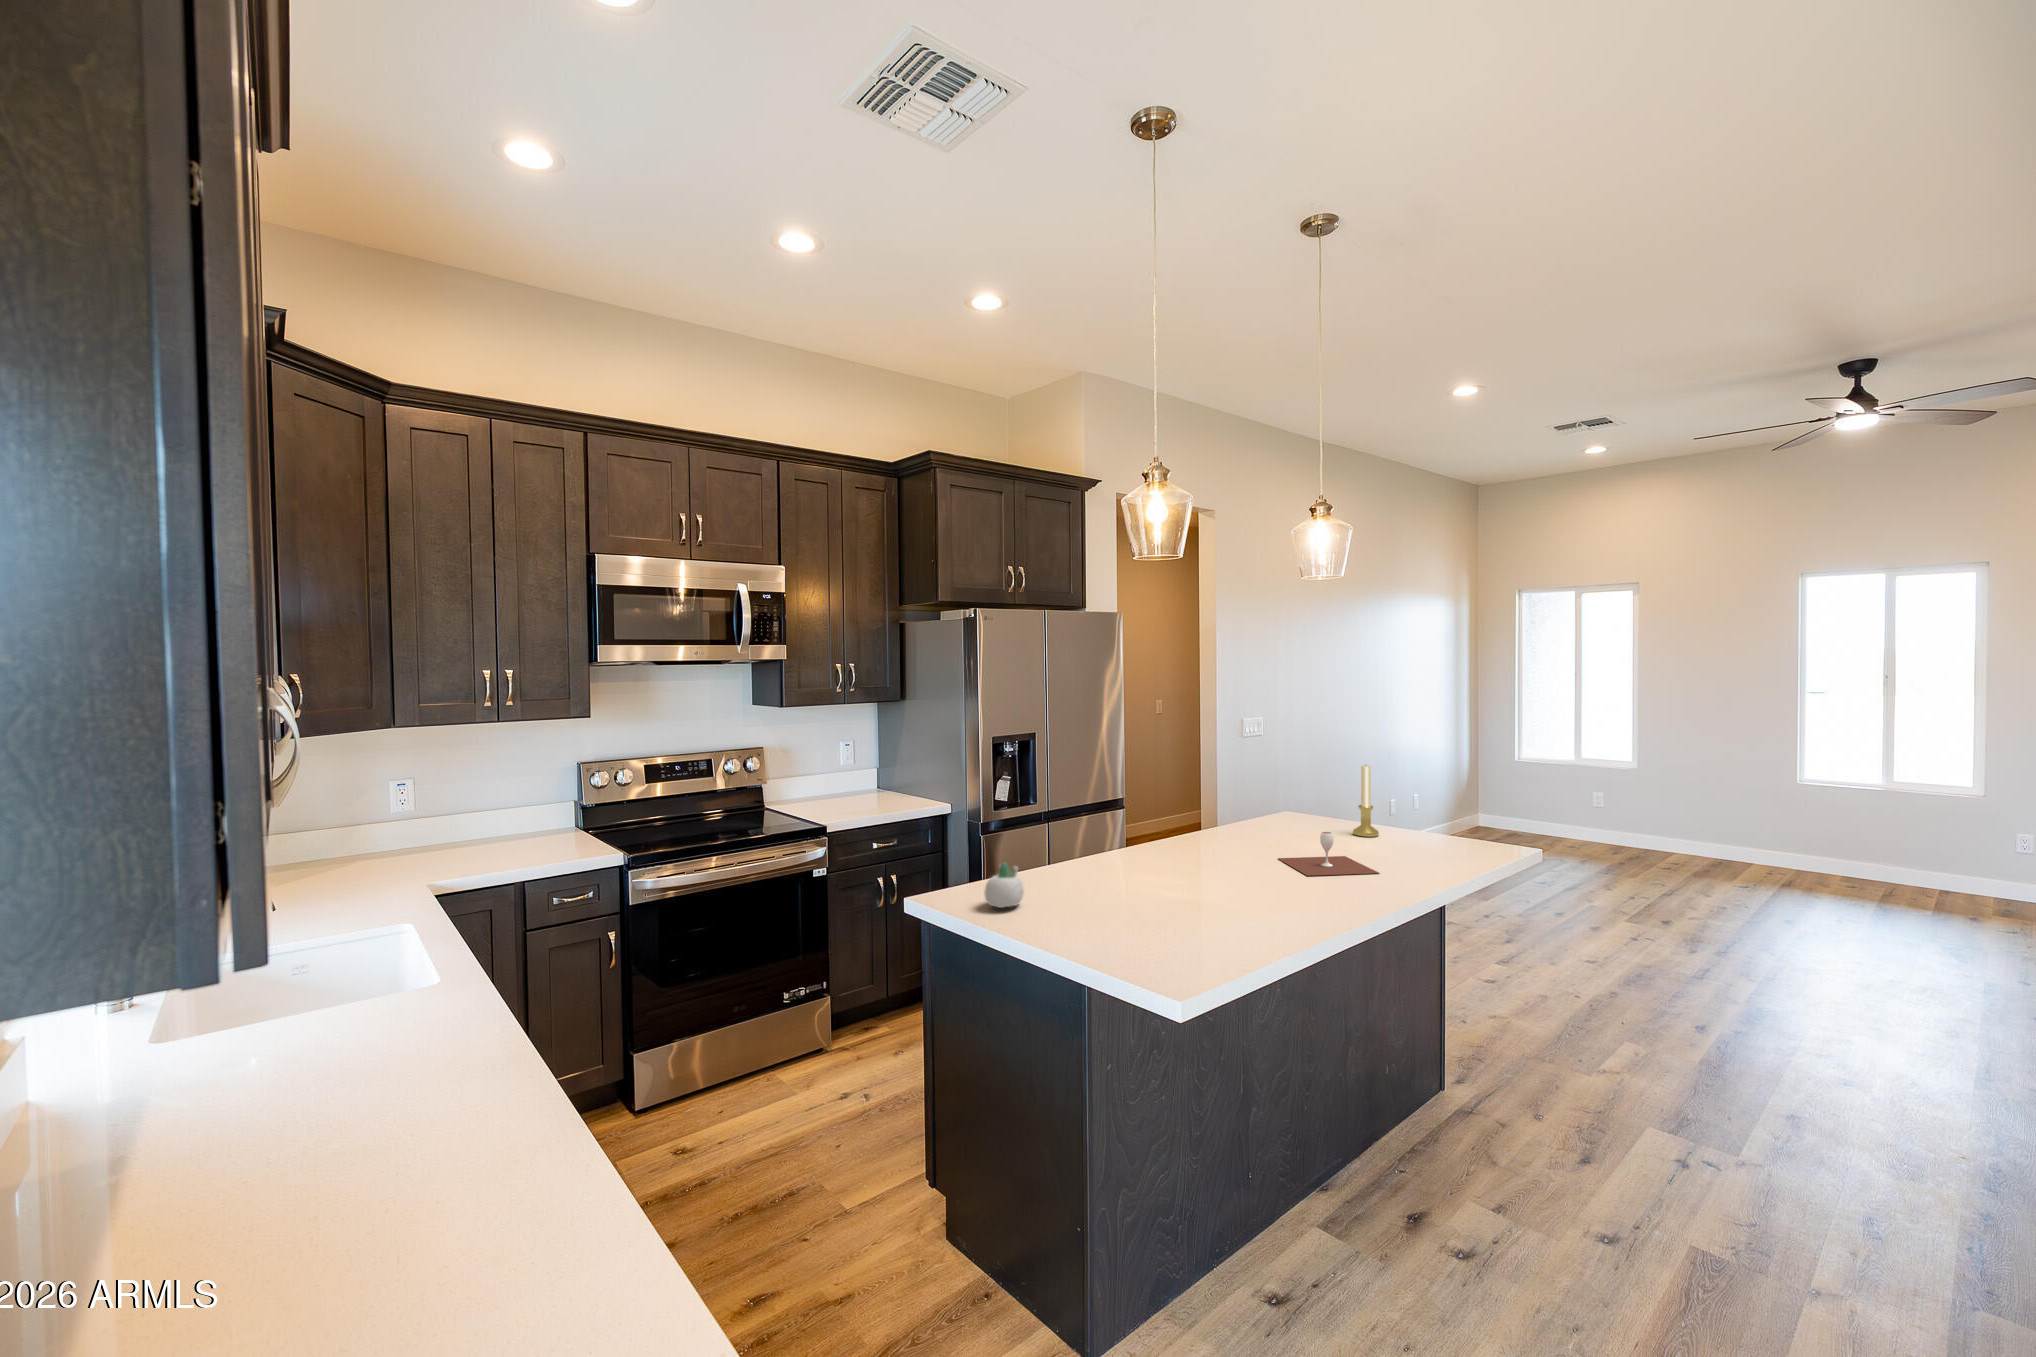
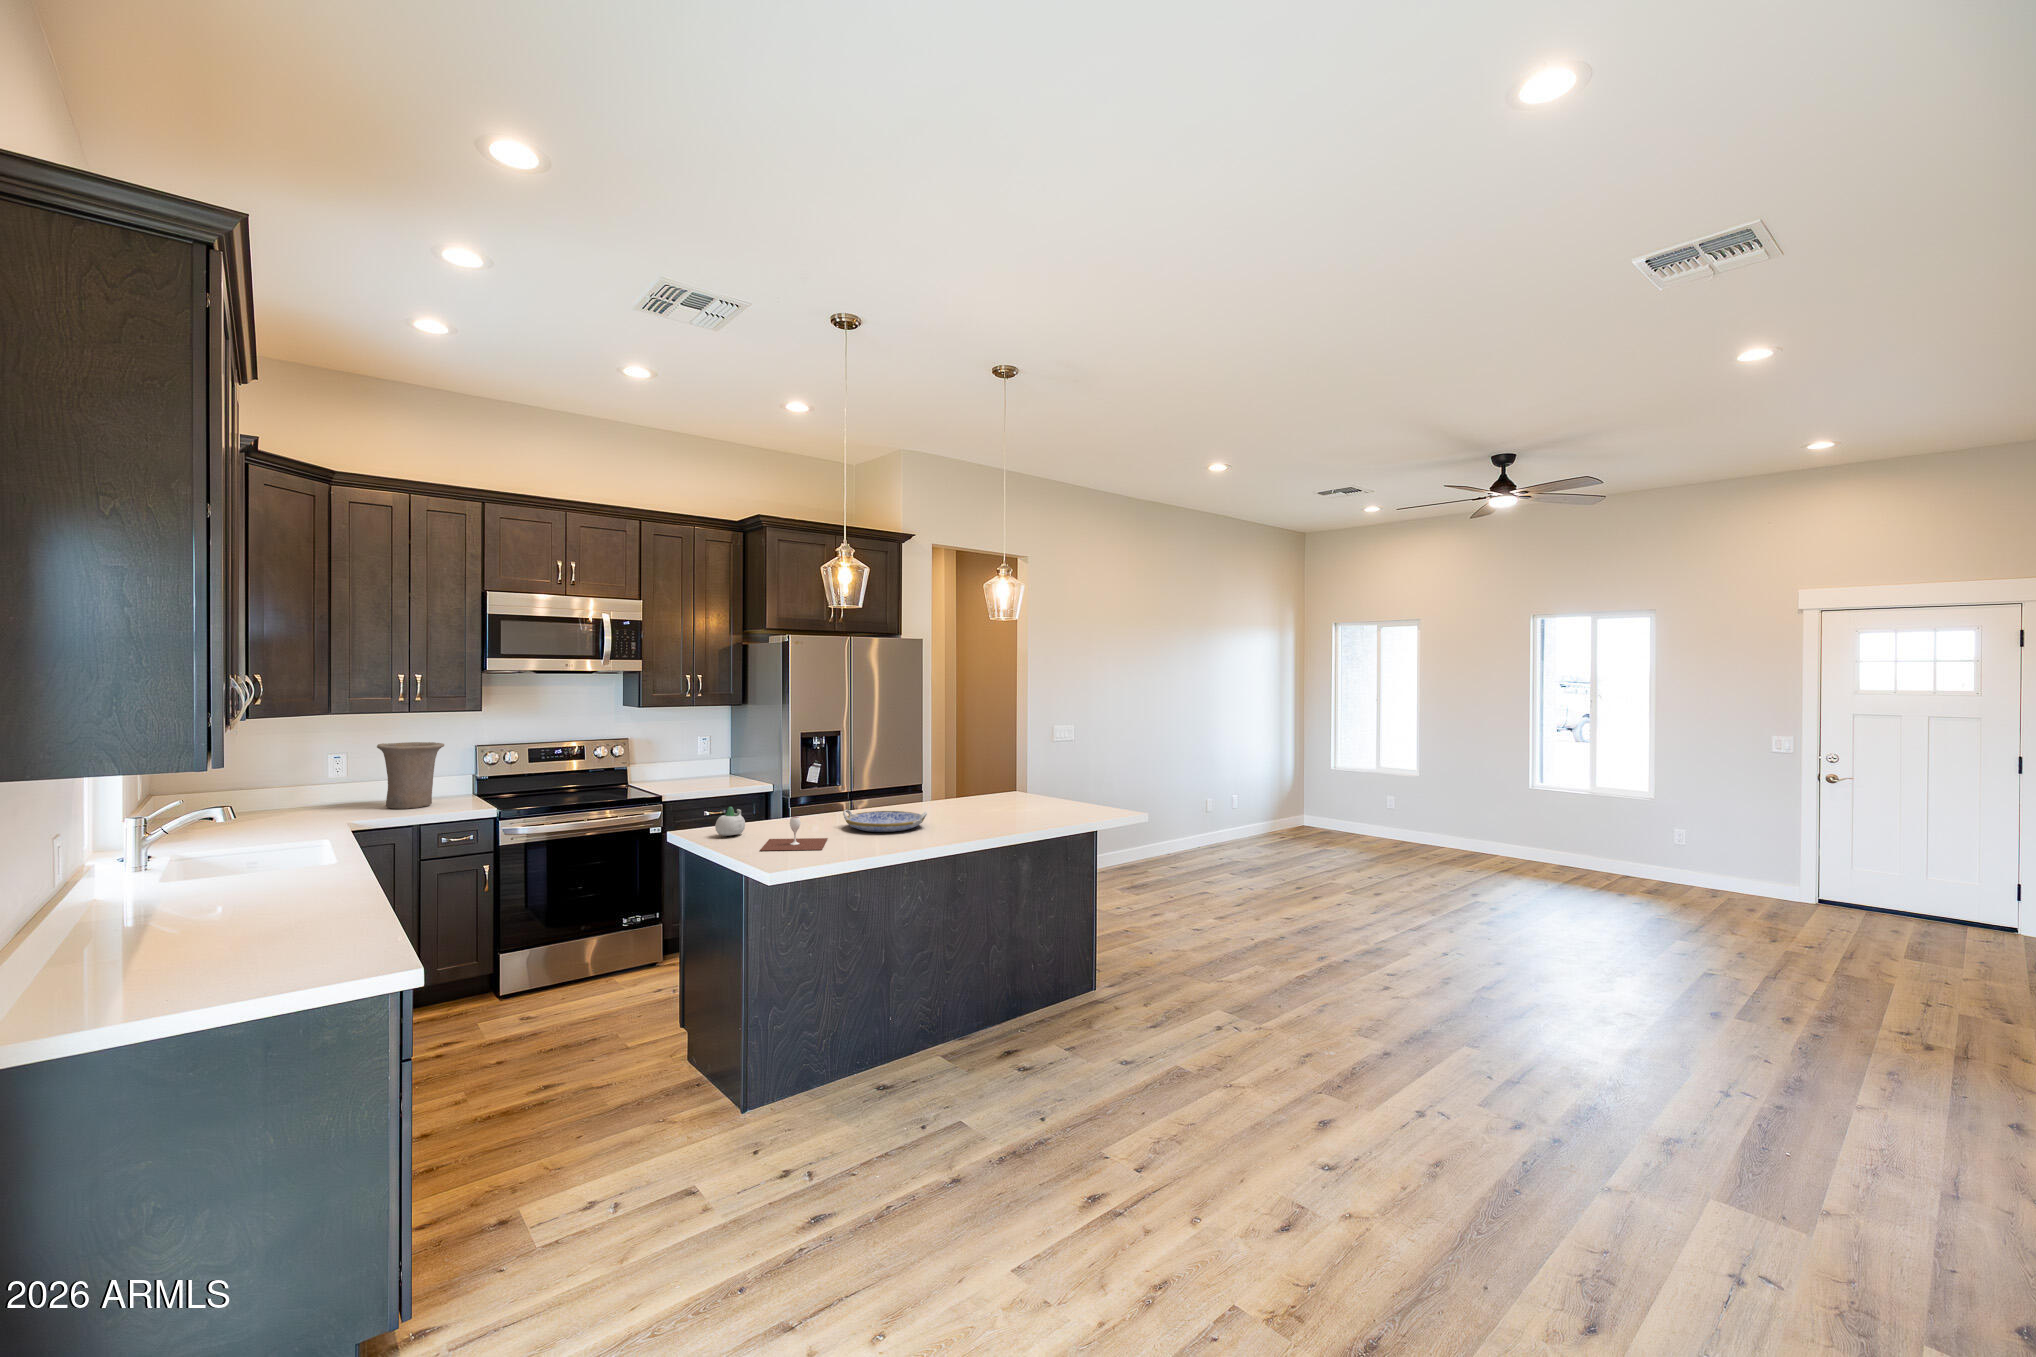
vase: none [456,762,544,856] -> present [377,742,444,809]
candle holder: present [1353,766,1379,837] -> none [1034,753,1052,805]
wine glass: present [1278,832,1379,876] -> present [760,817,828,851]
serving tray: none [1148,856,1276,895] -> present [843,810,927,832]

